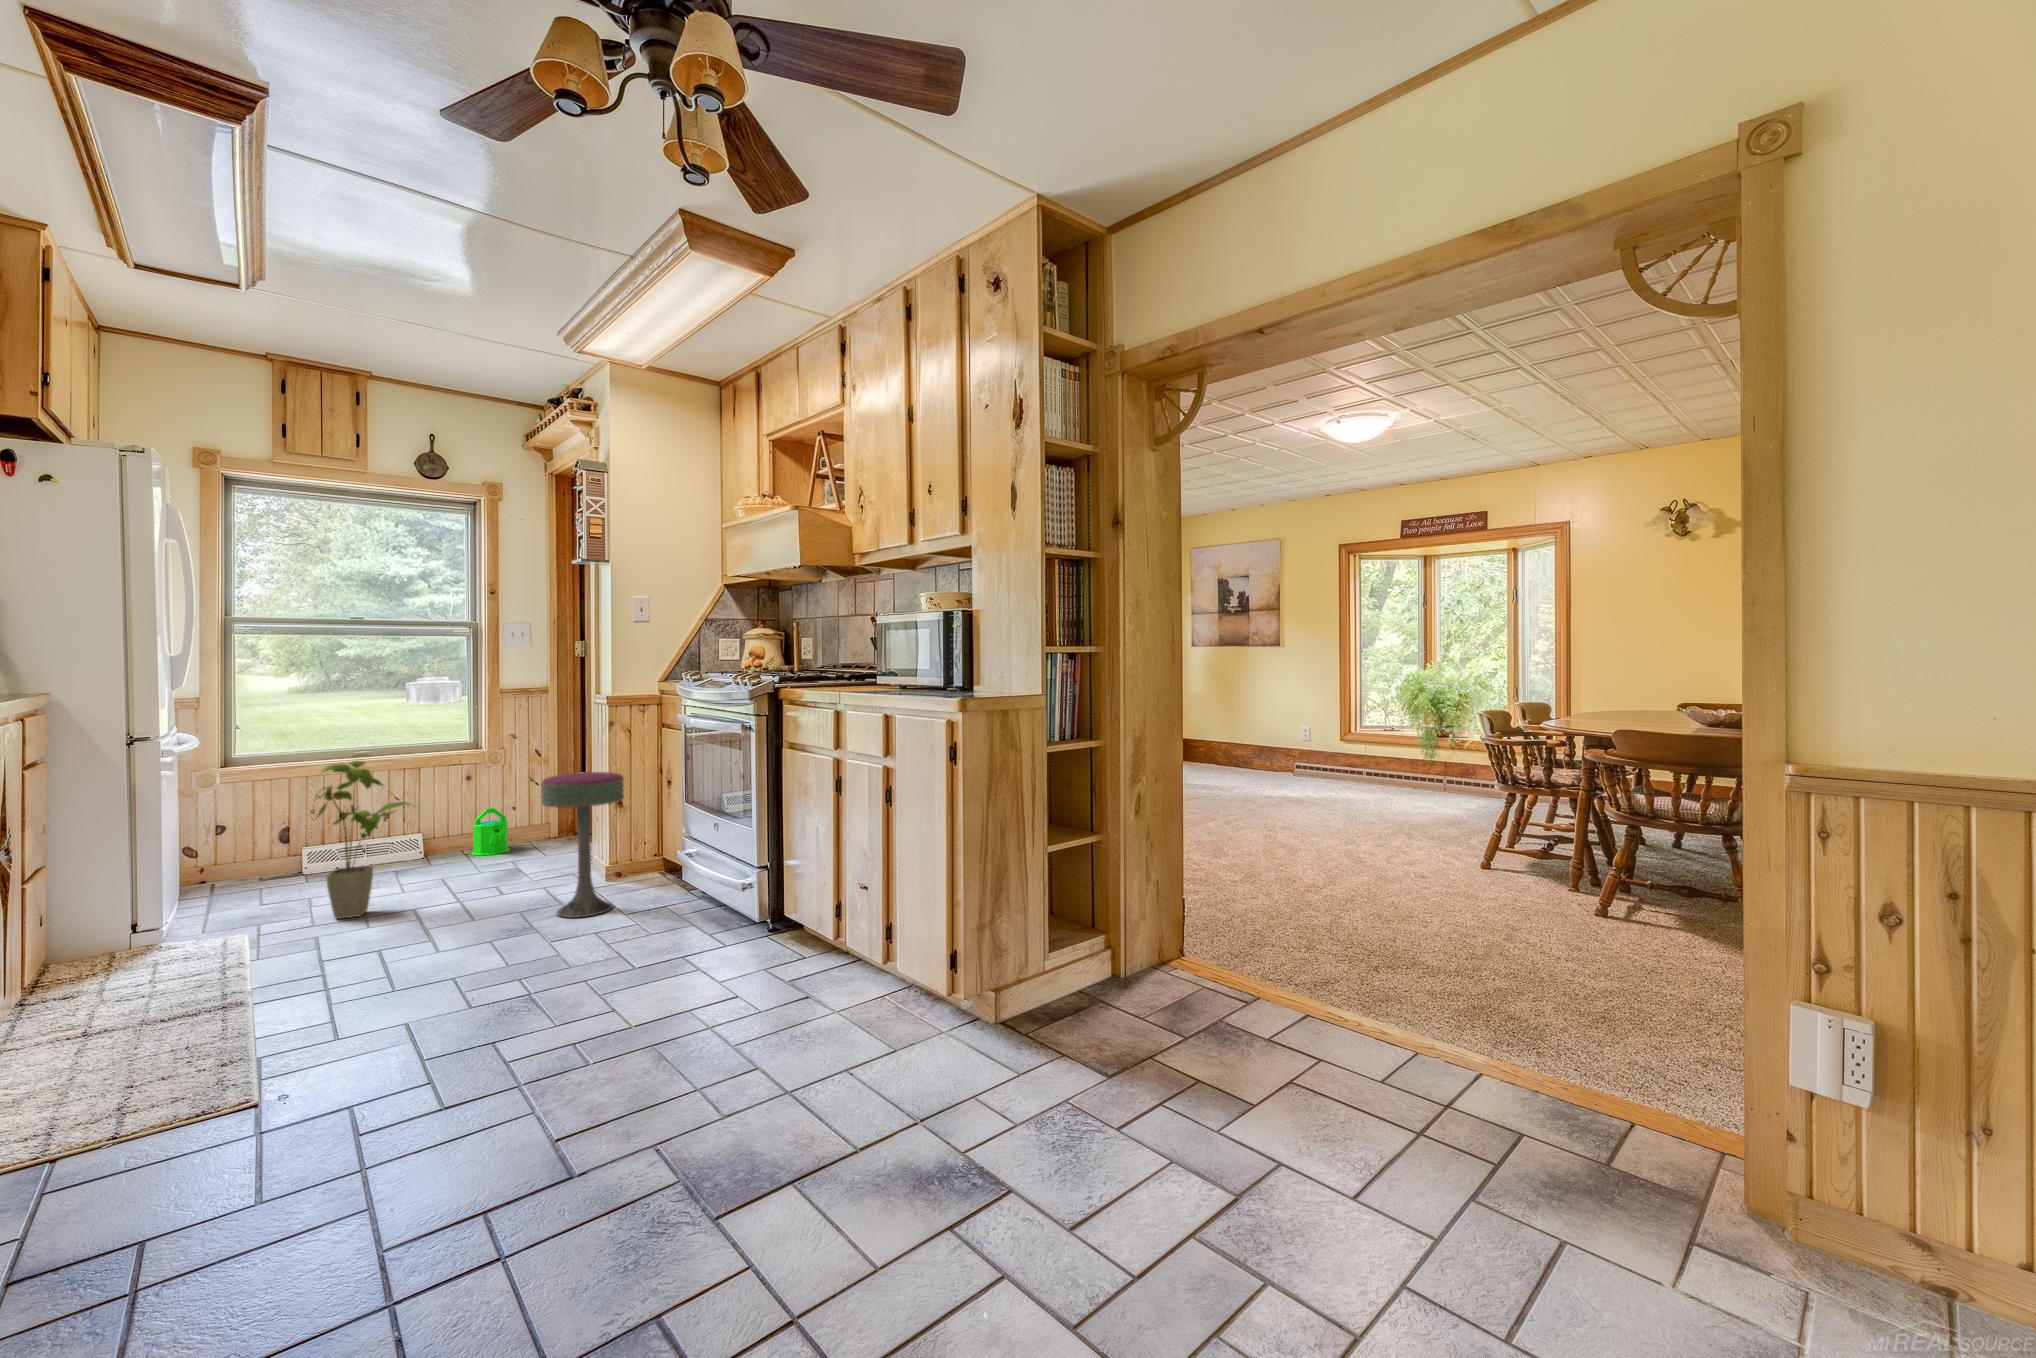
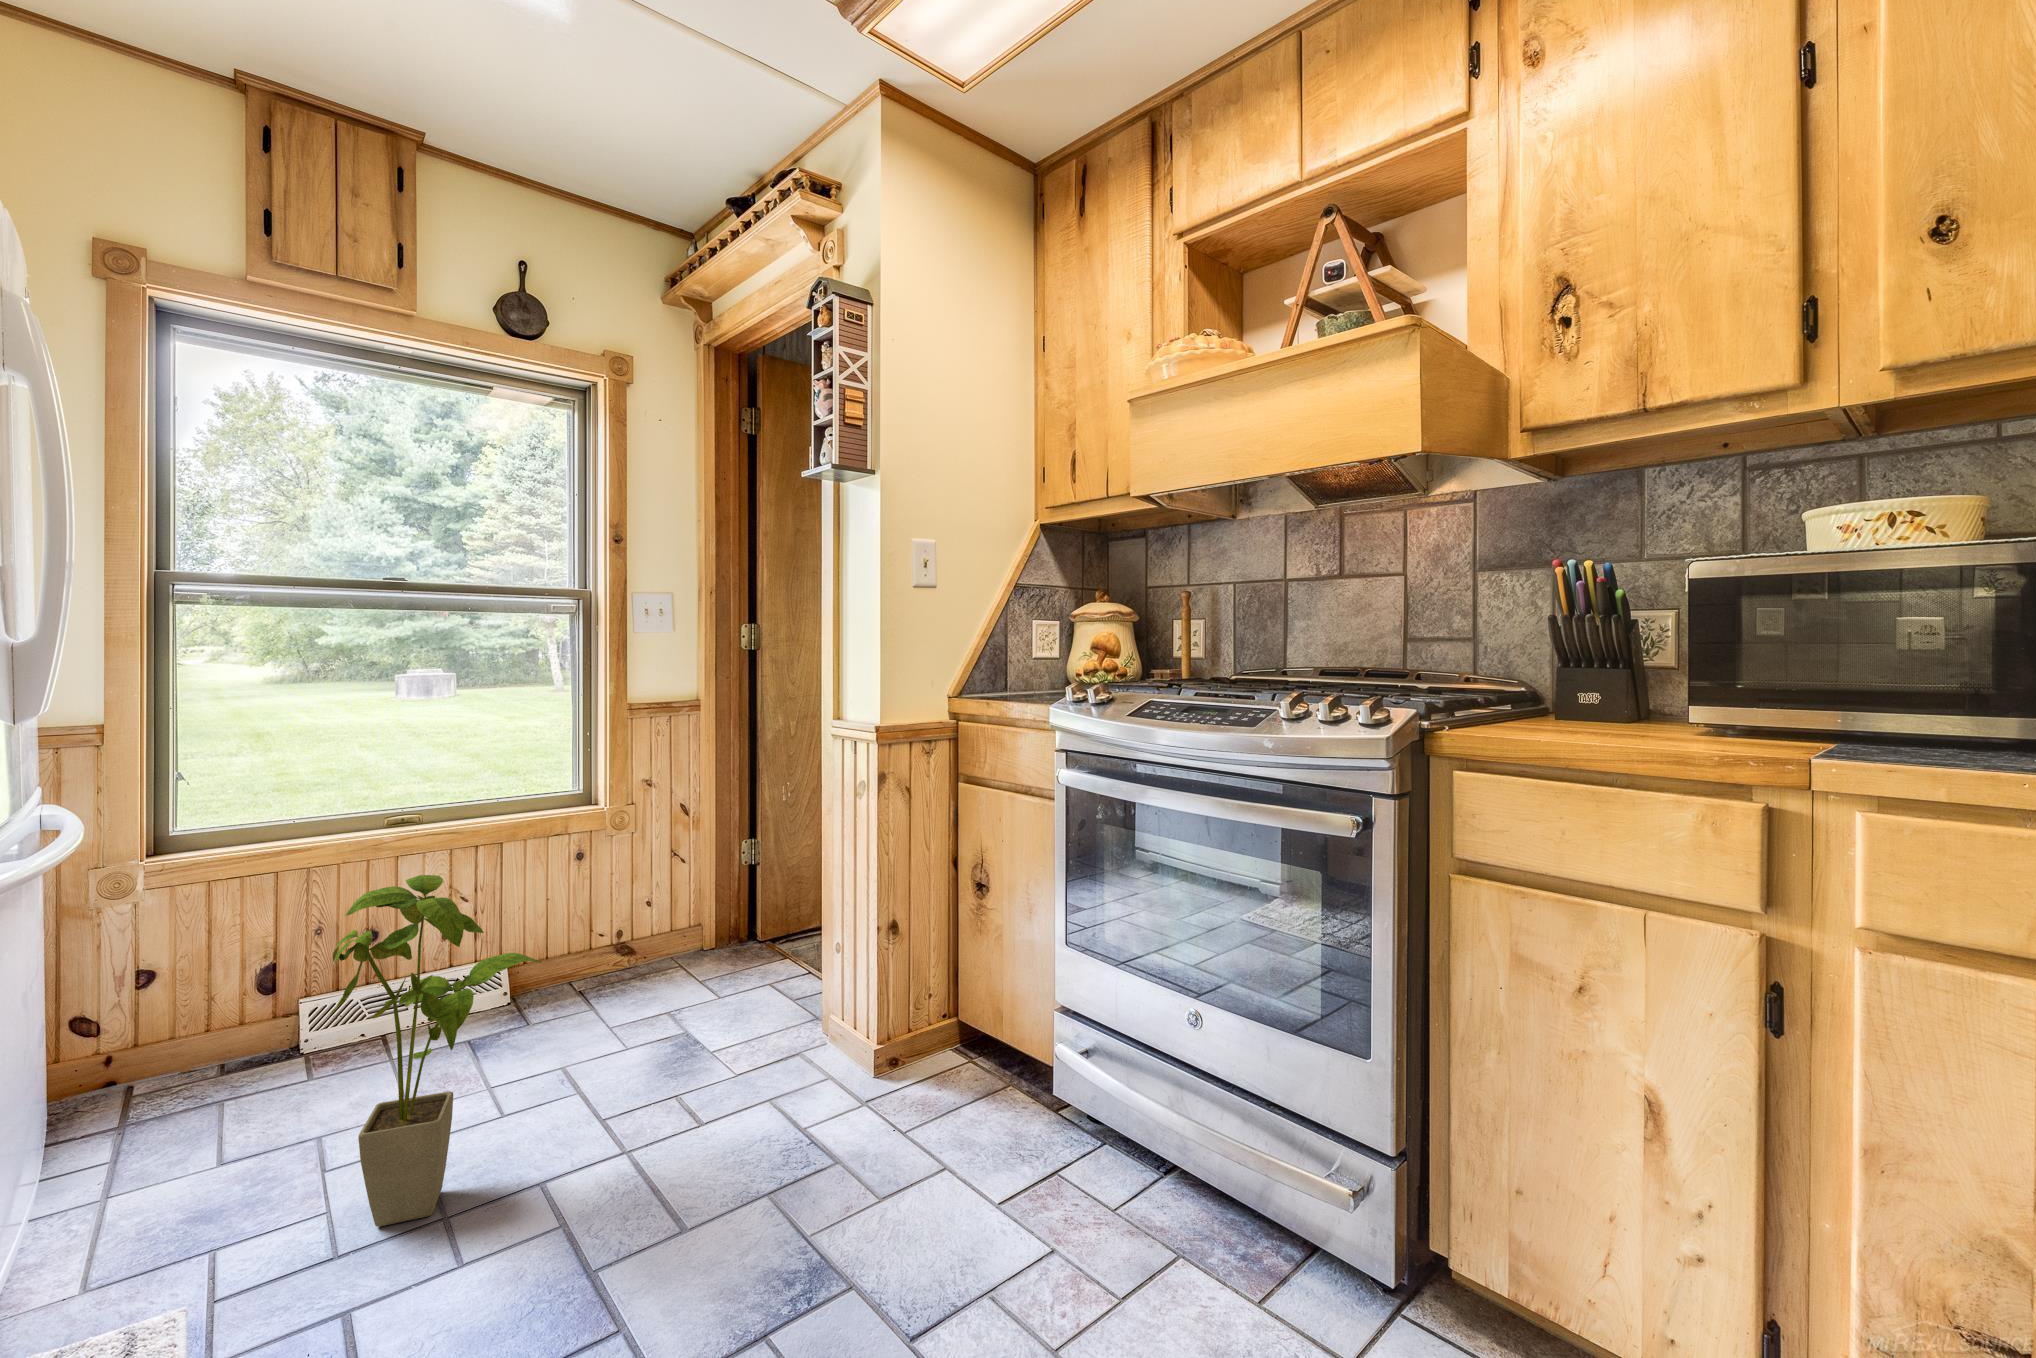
bar stool: present [541,772,624,918] -> none [823,889,983,1226]
watering can: present [471,808,510,855] -> none [586,909,649,995]

